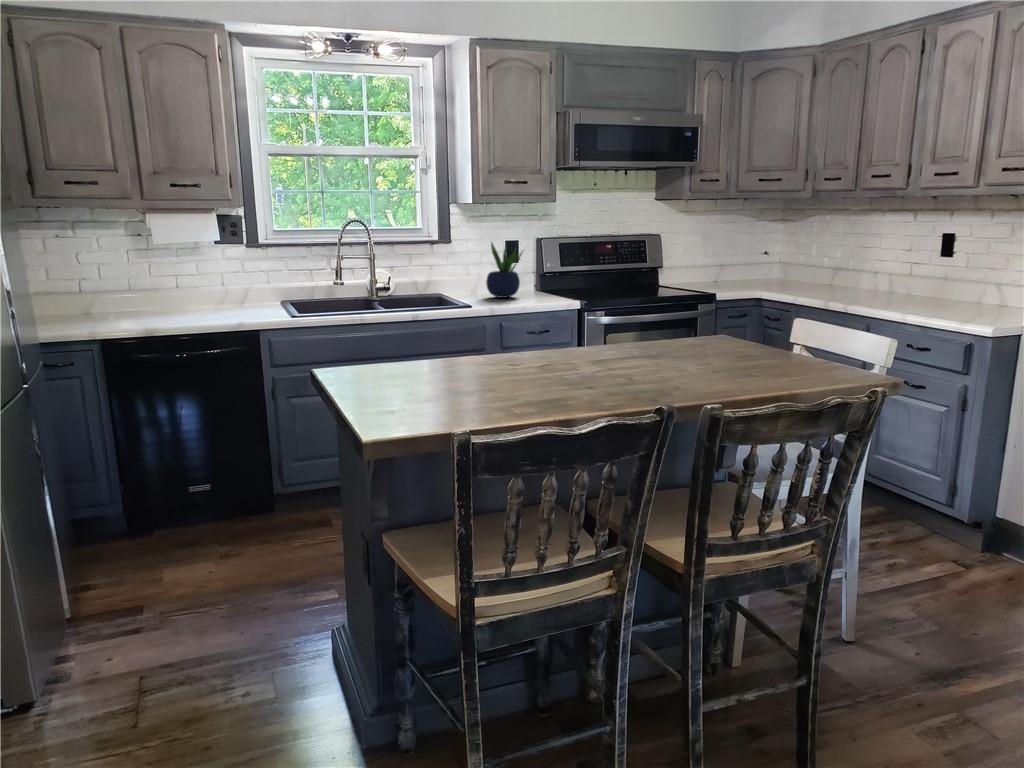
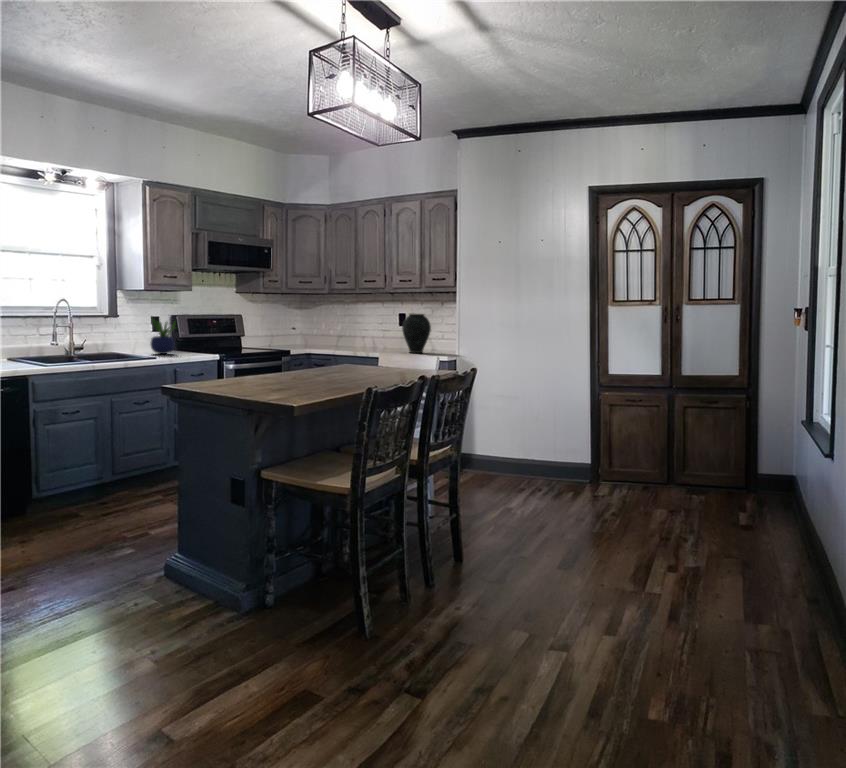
vase: none [927,229,995,311] -> present [402,313,431,353]

